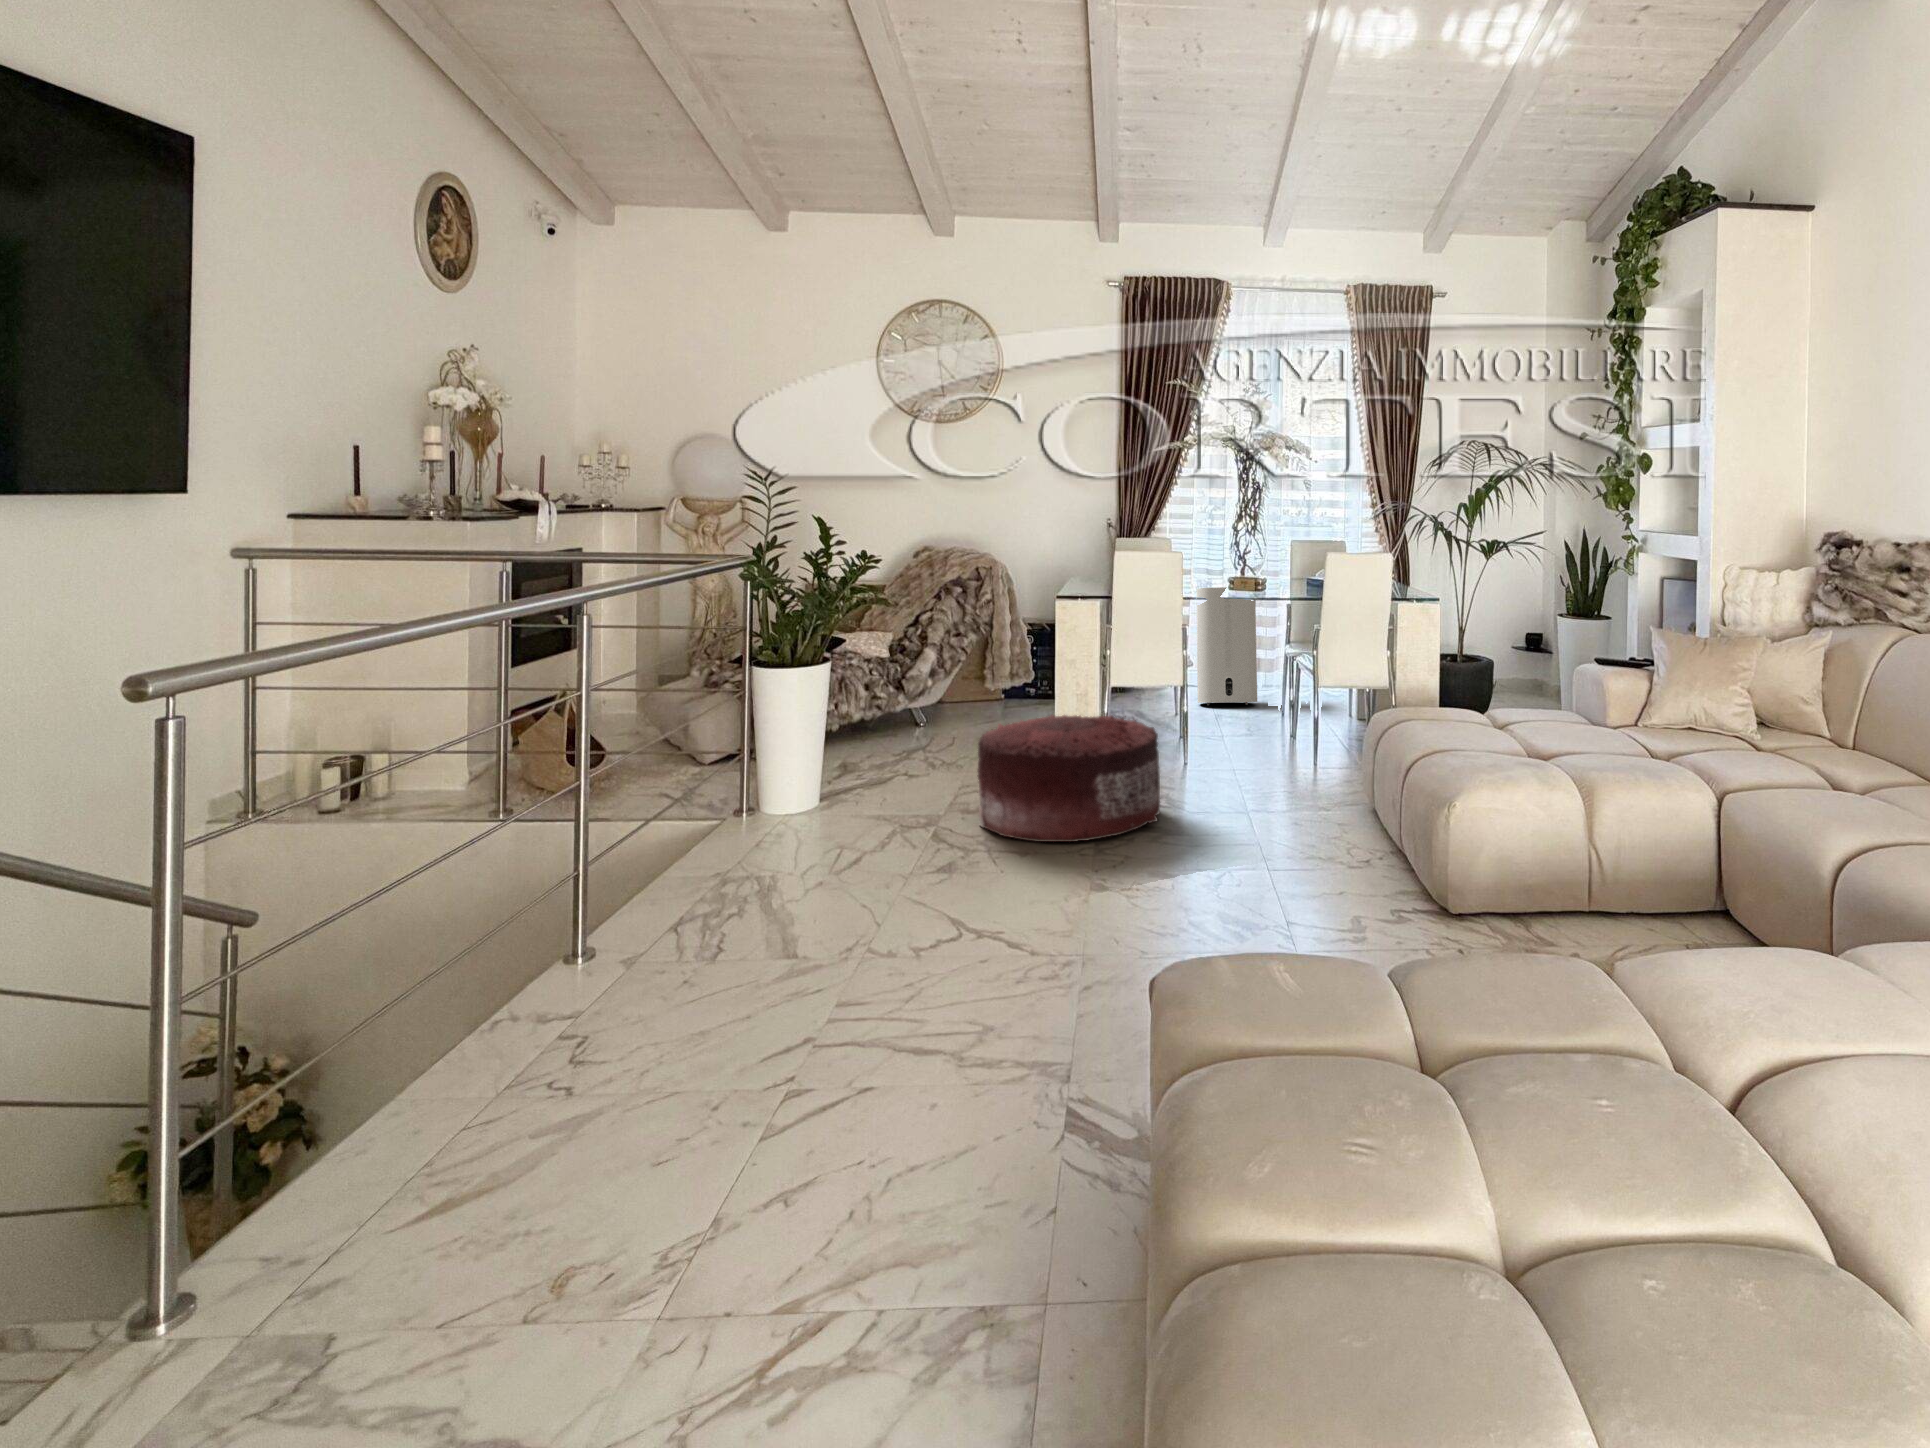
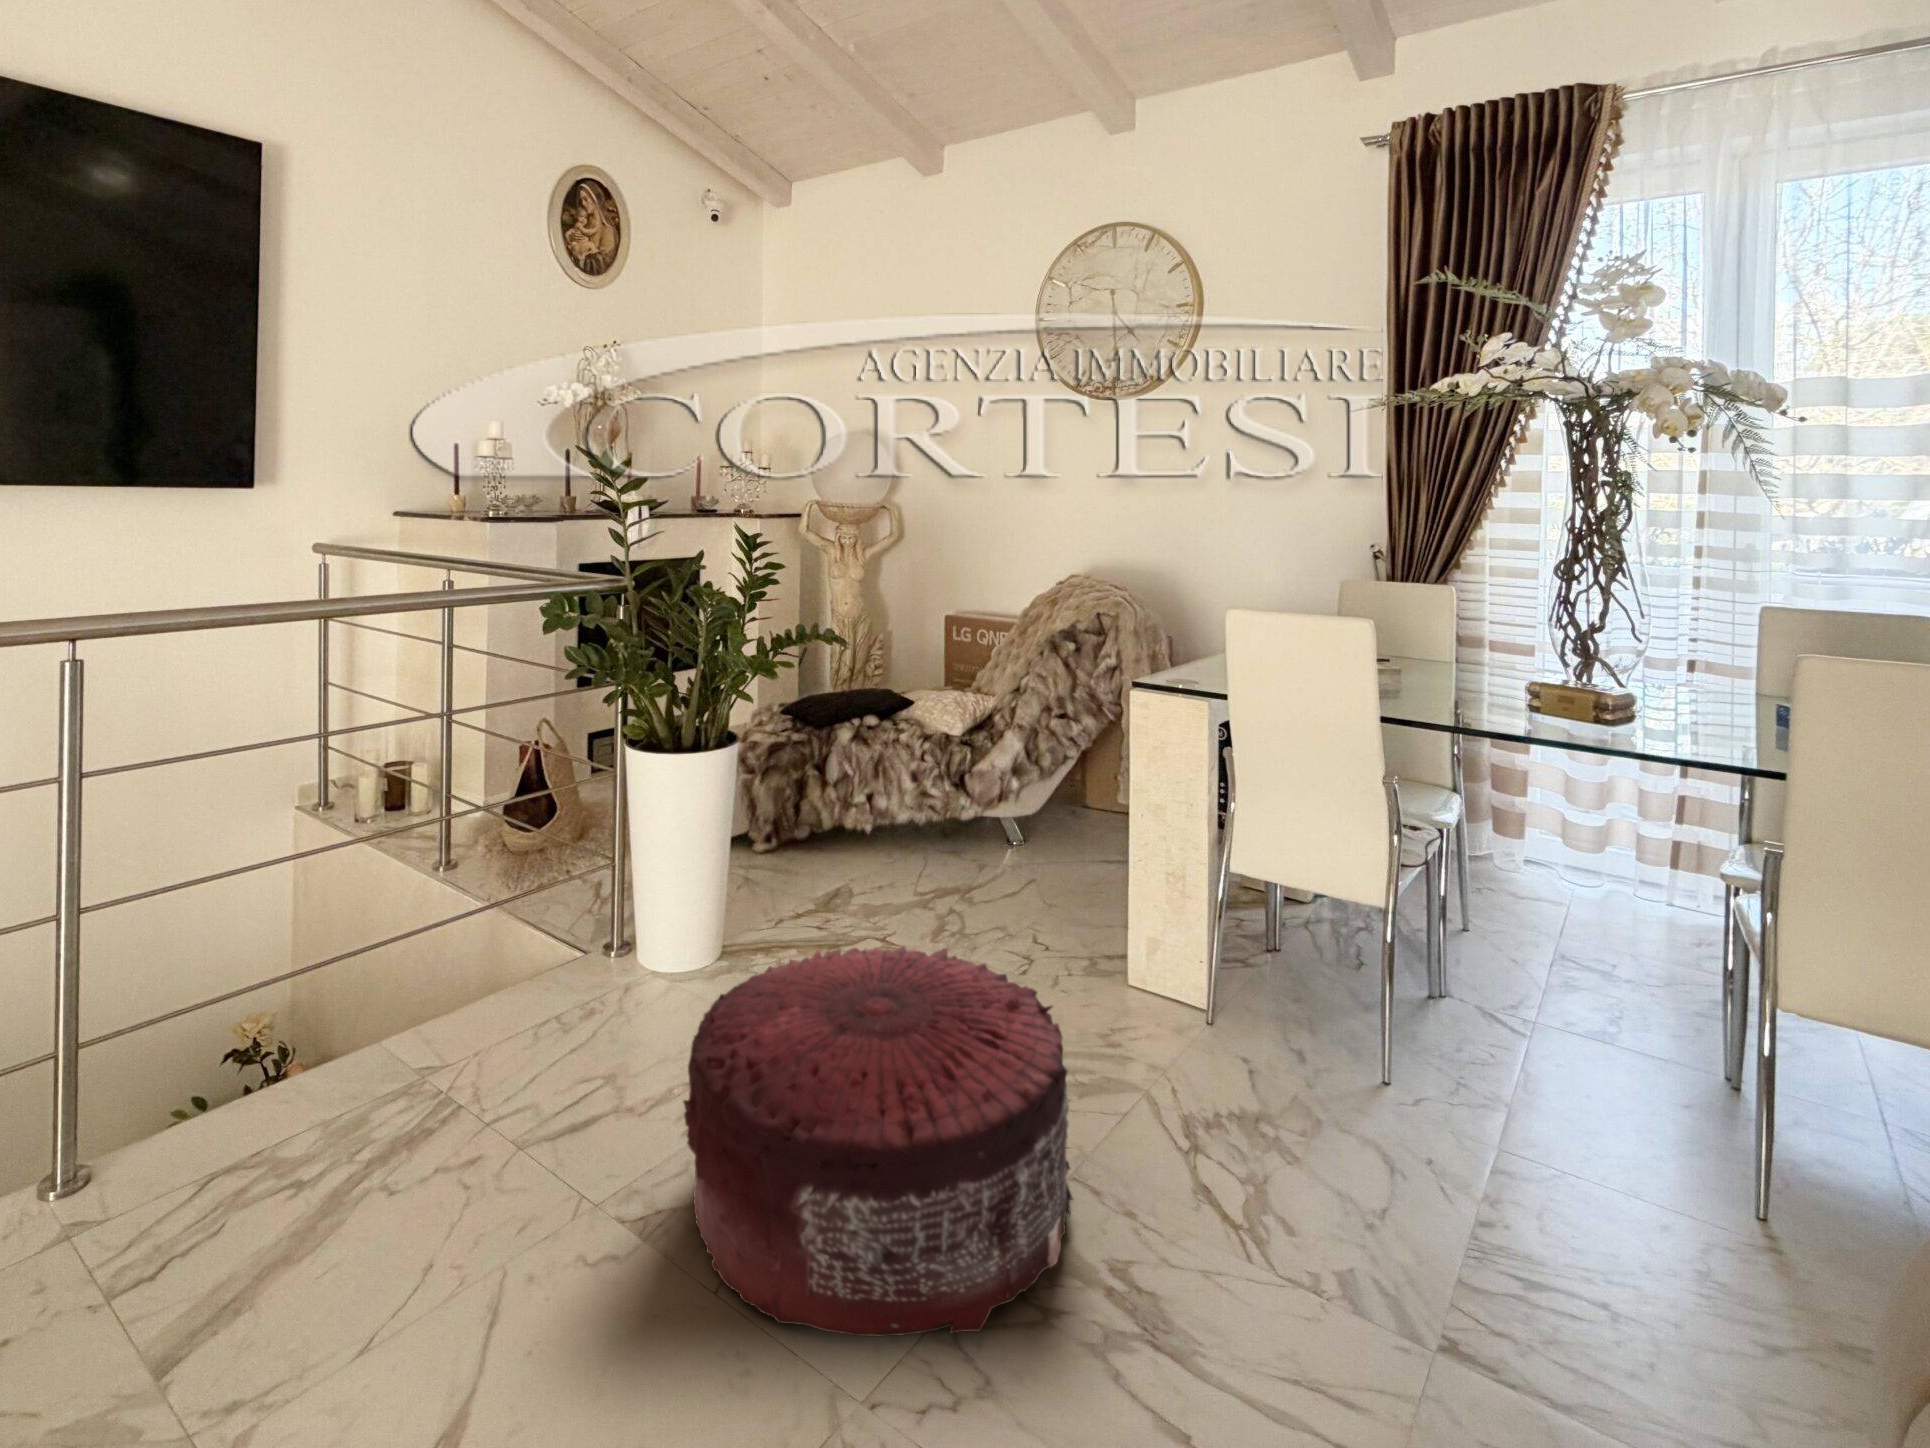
air purifier: present [1197,587,1257,705] -> none [1529,685,1677,934]

